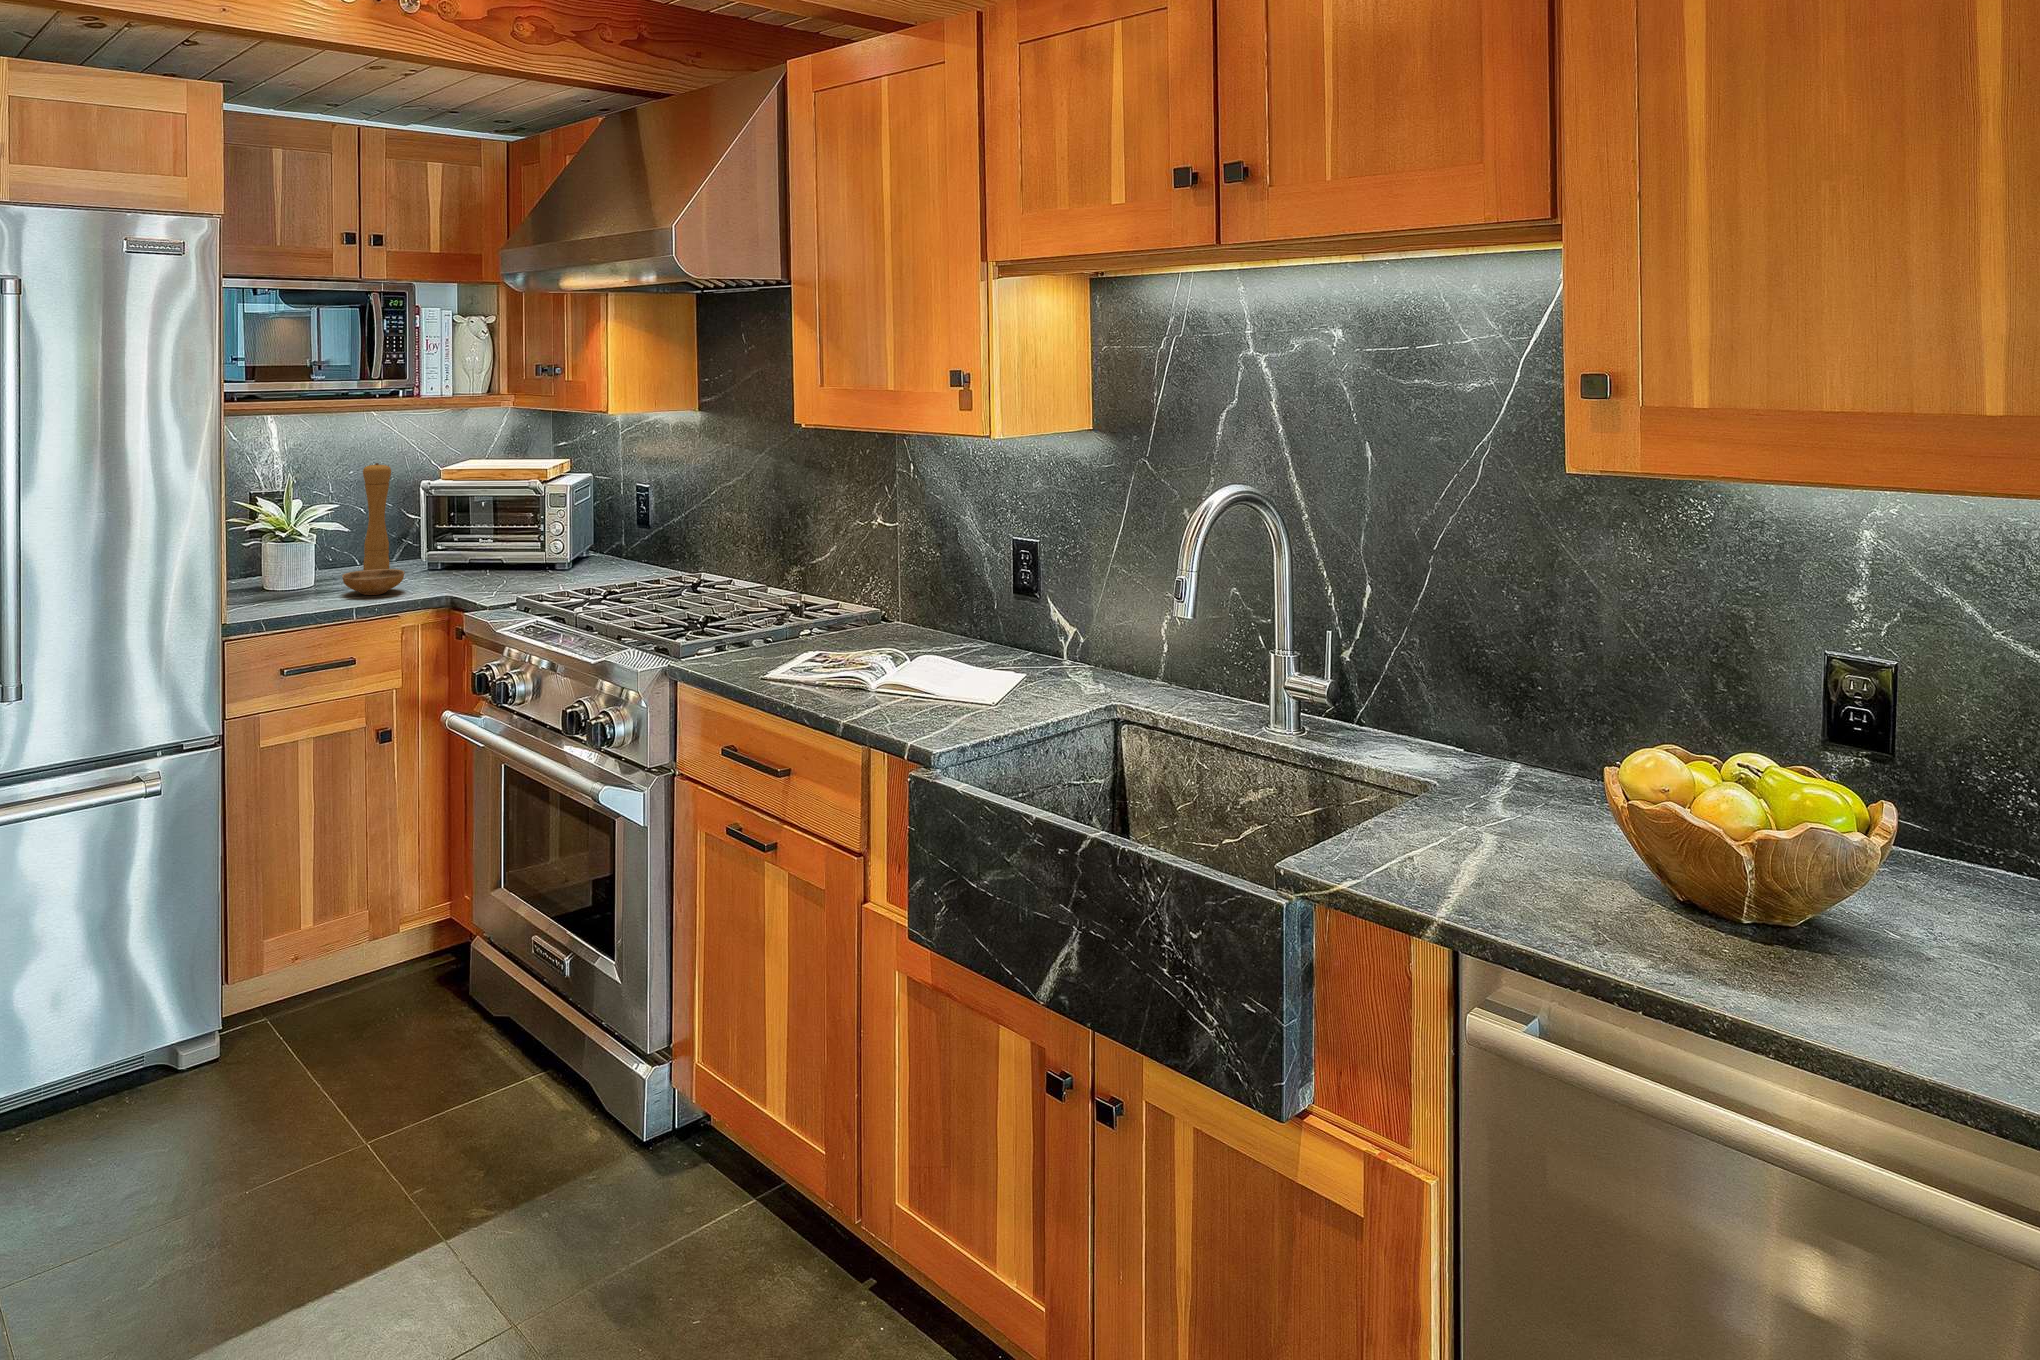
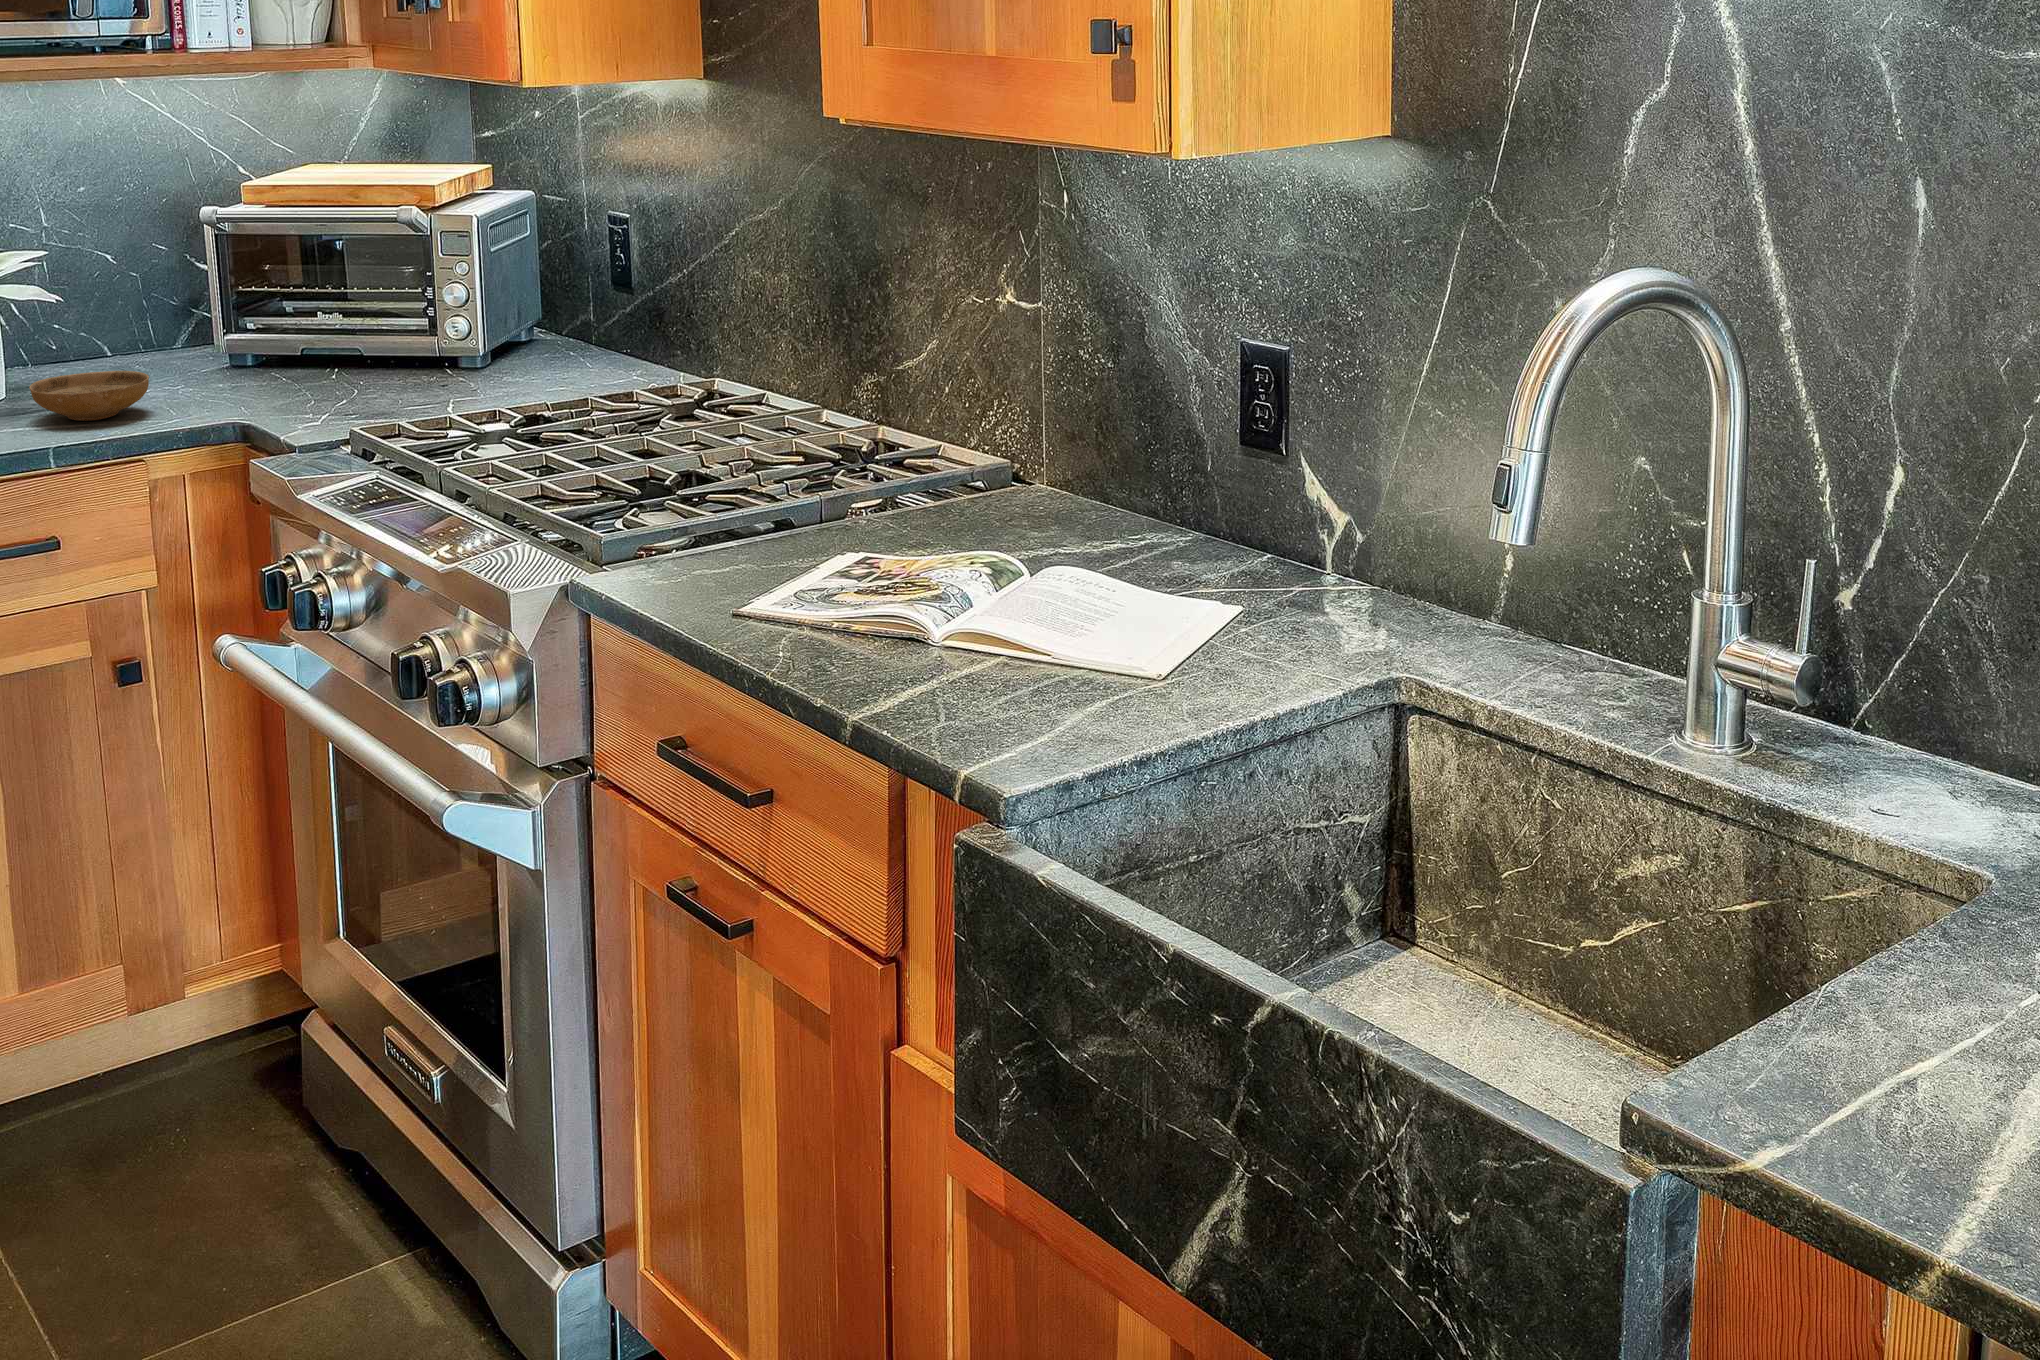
pepper mill: present [363,463,391,570] -> none [82,171,147,371]

